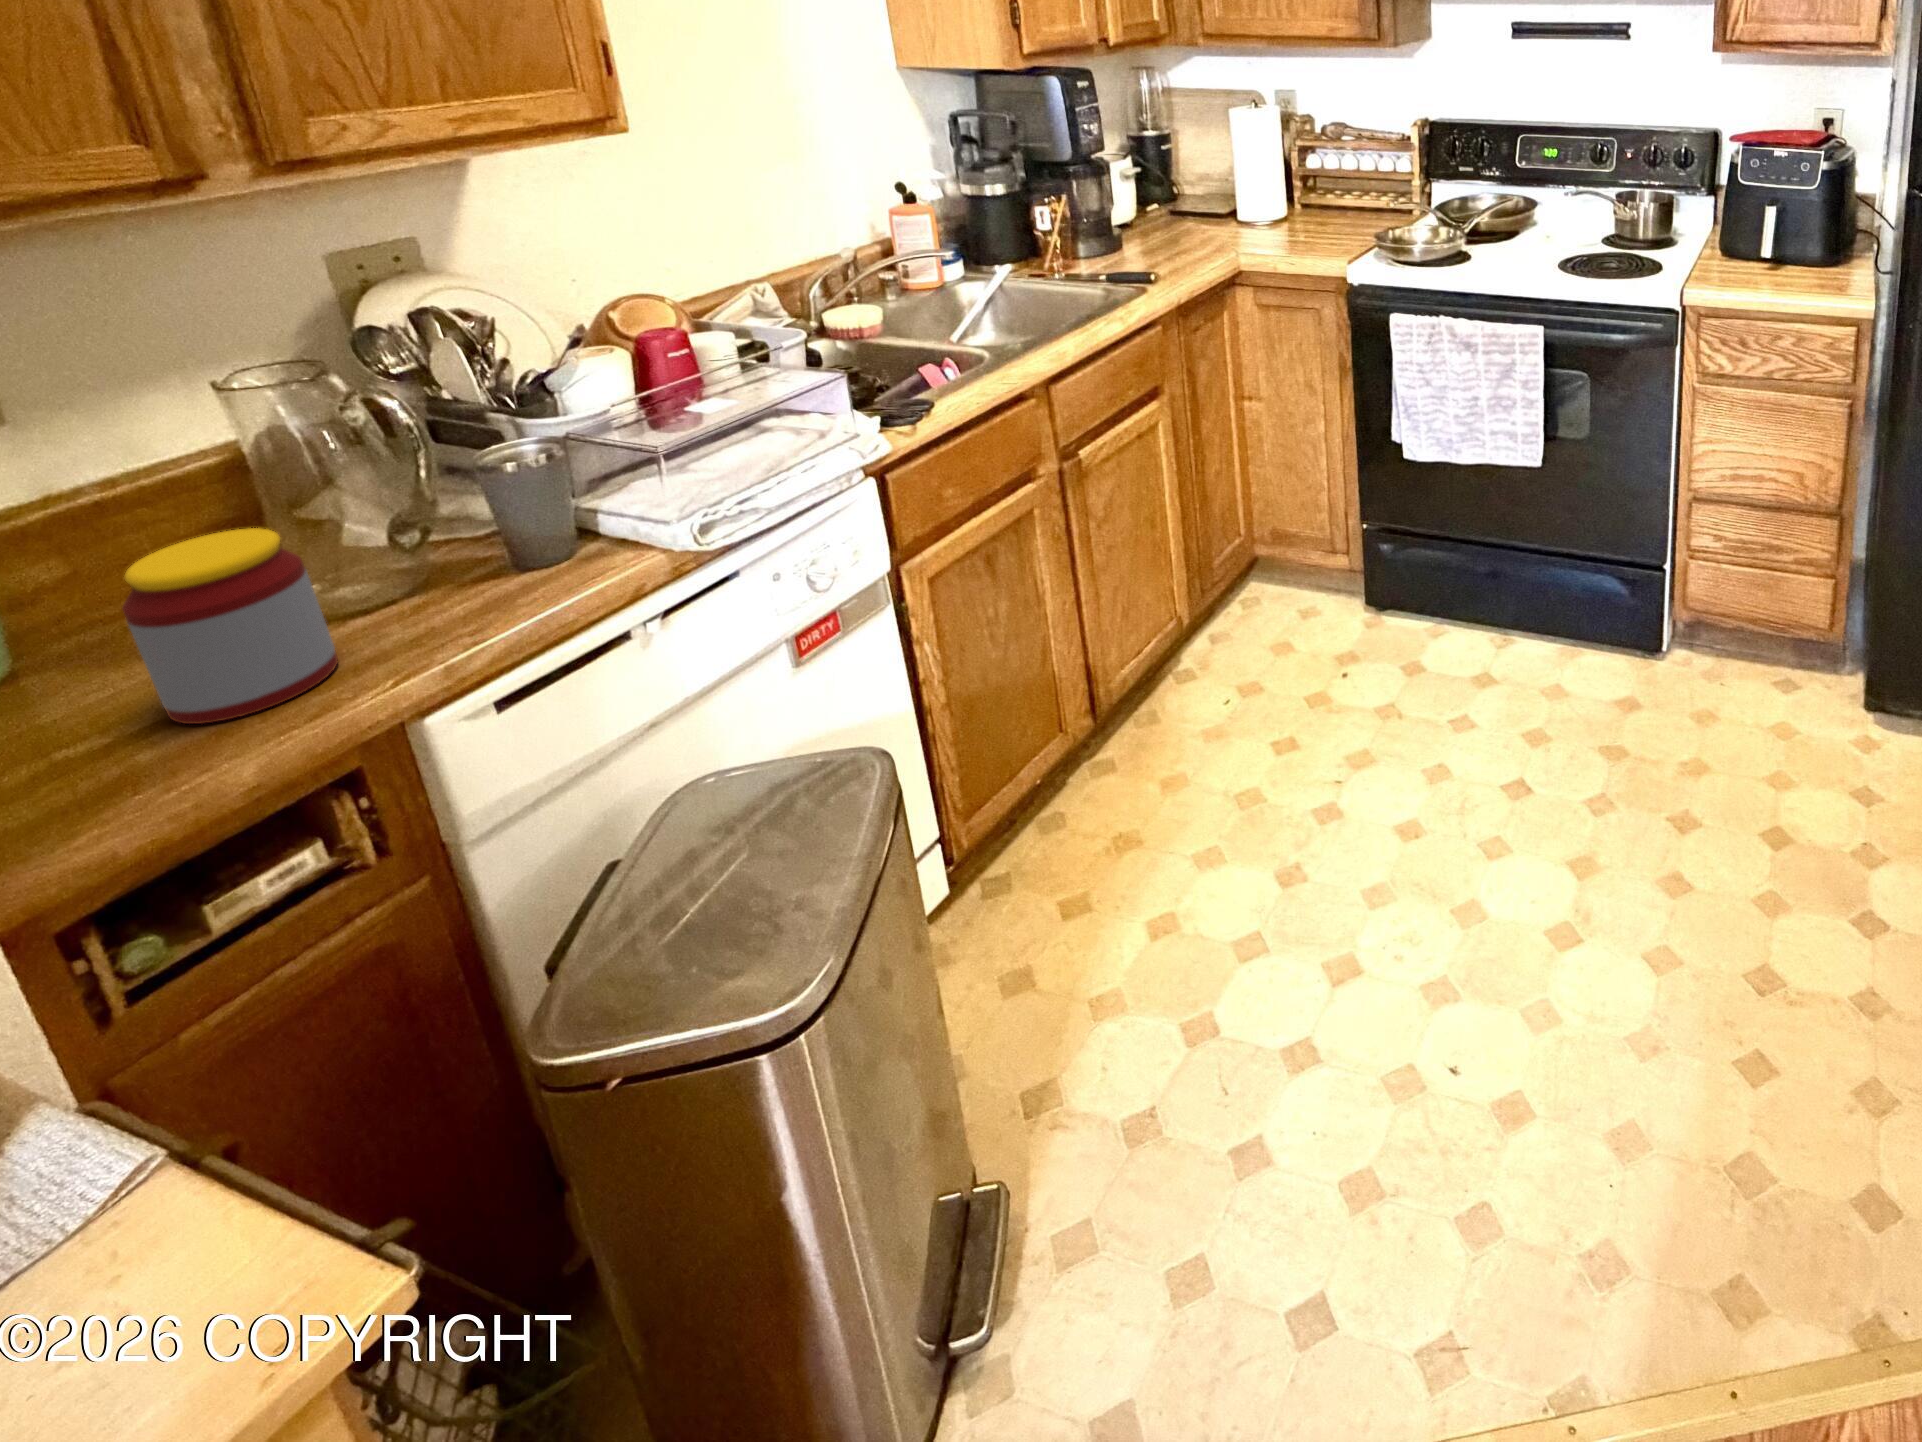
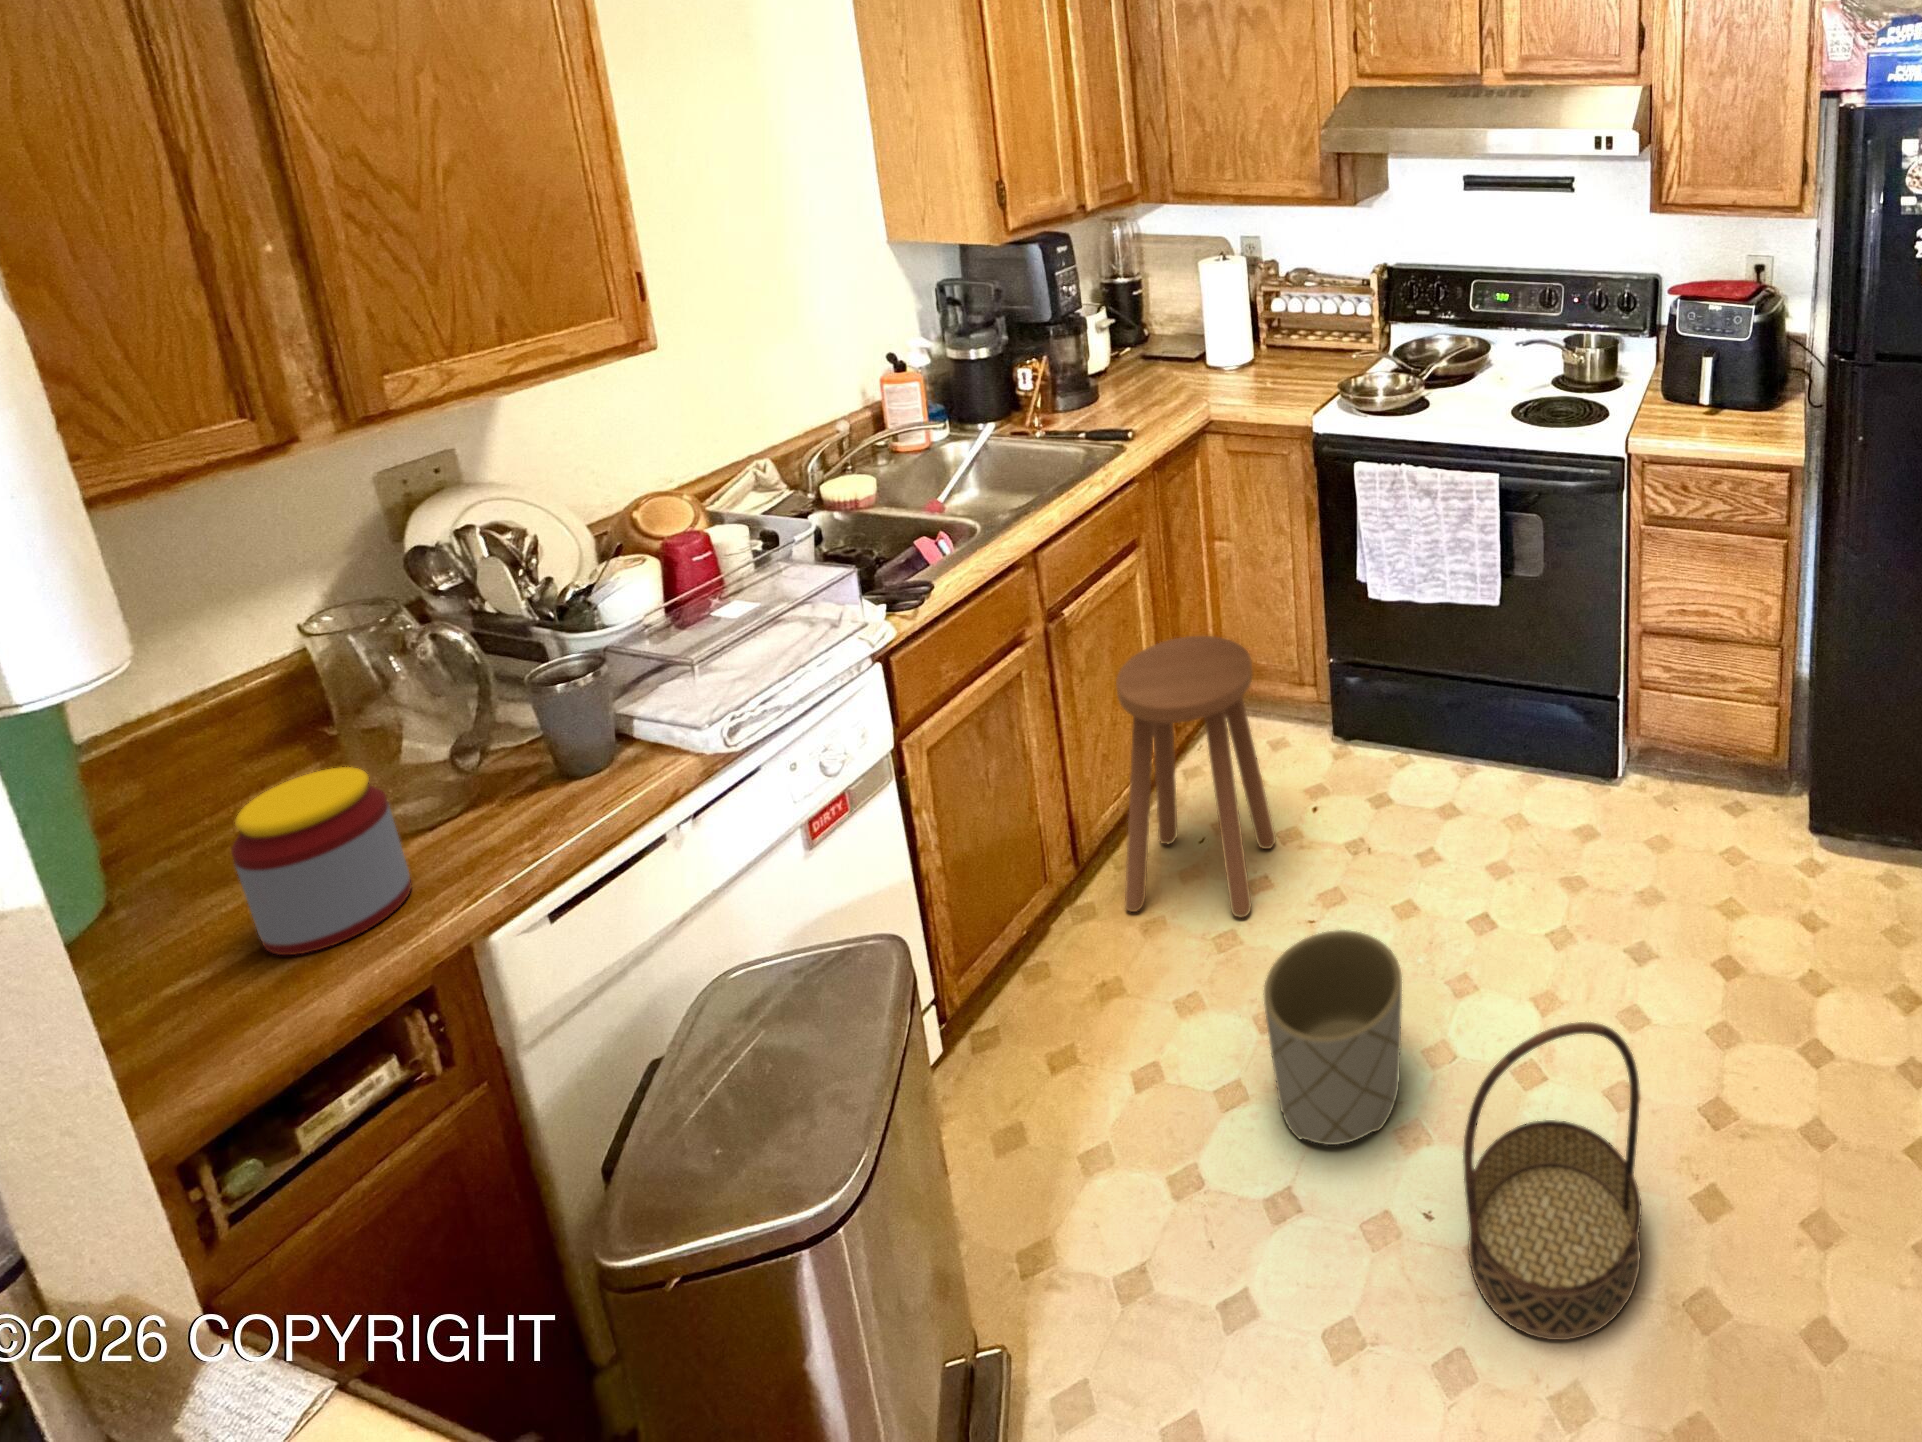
stool: none [1136,487,1303,774] -> present [1116,636,1276,918]
planter: none [1283,781,1429,995] -> present [1263,930,1402,1145]
basket: none [1490,869,1681,1197] -> present [1463,1022,1641,1340]

